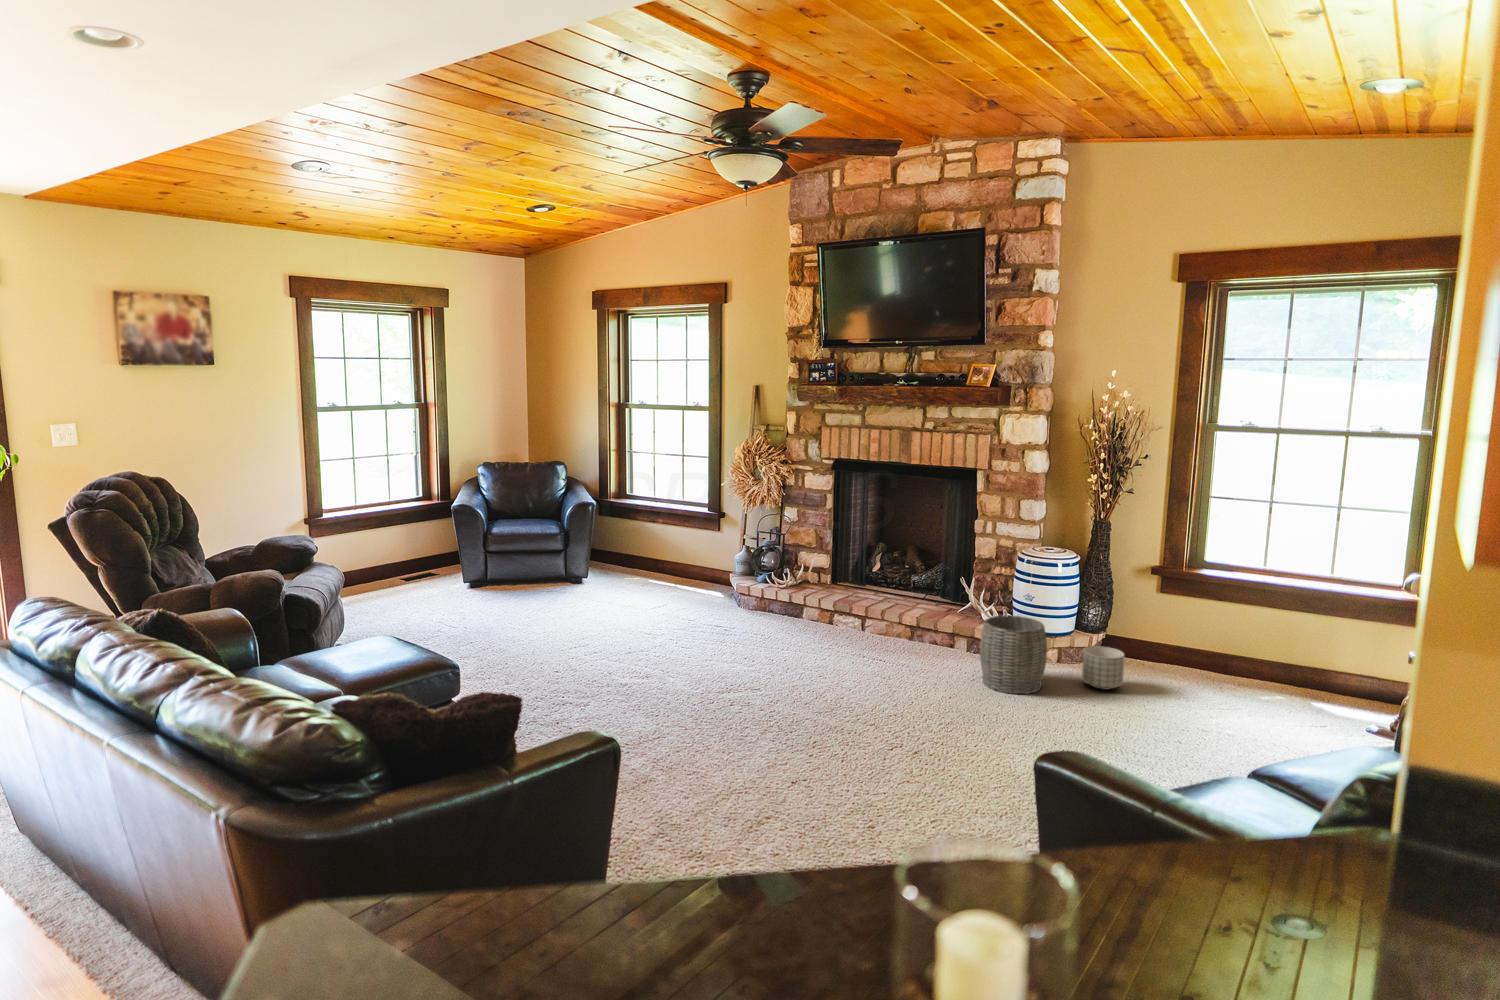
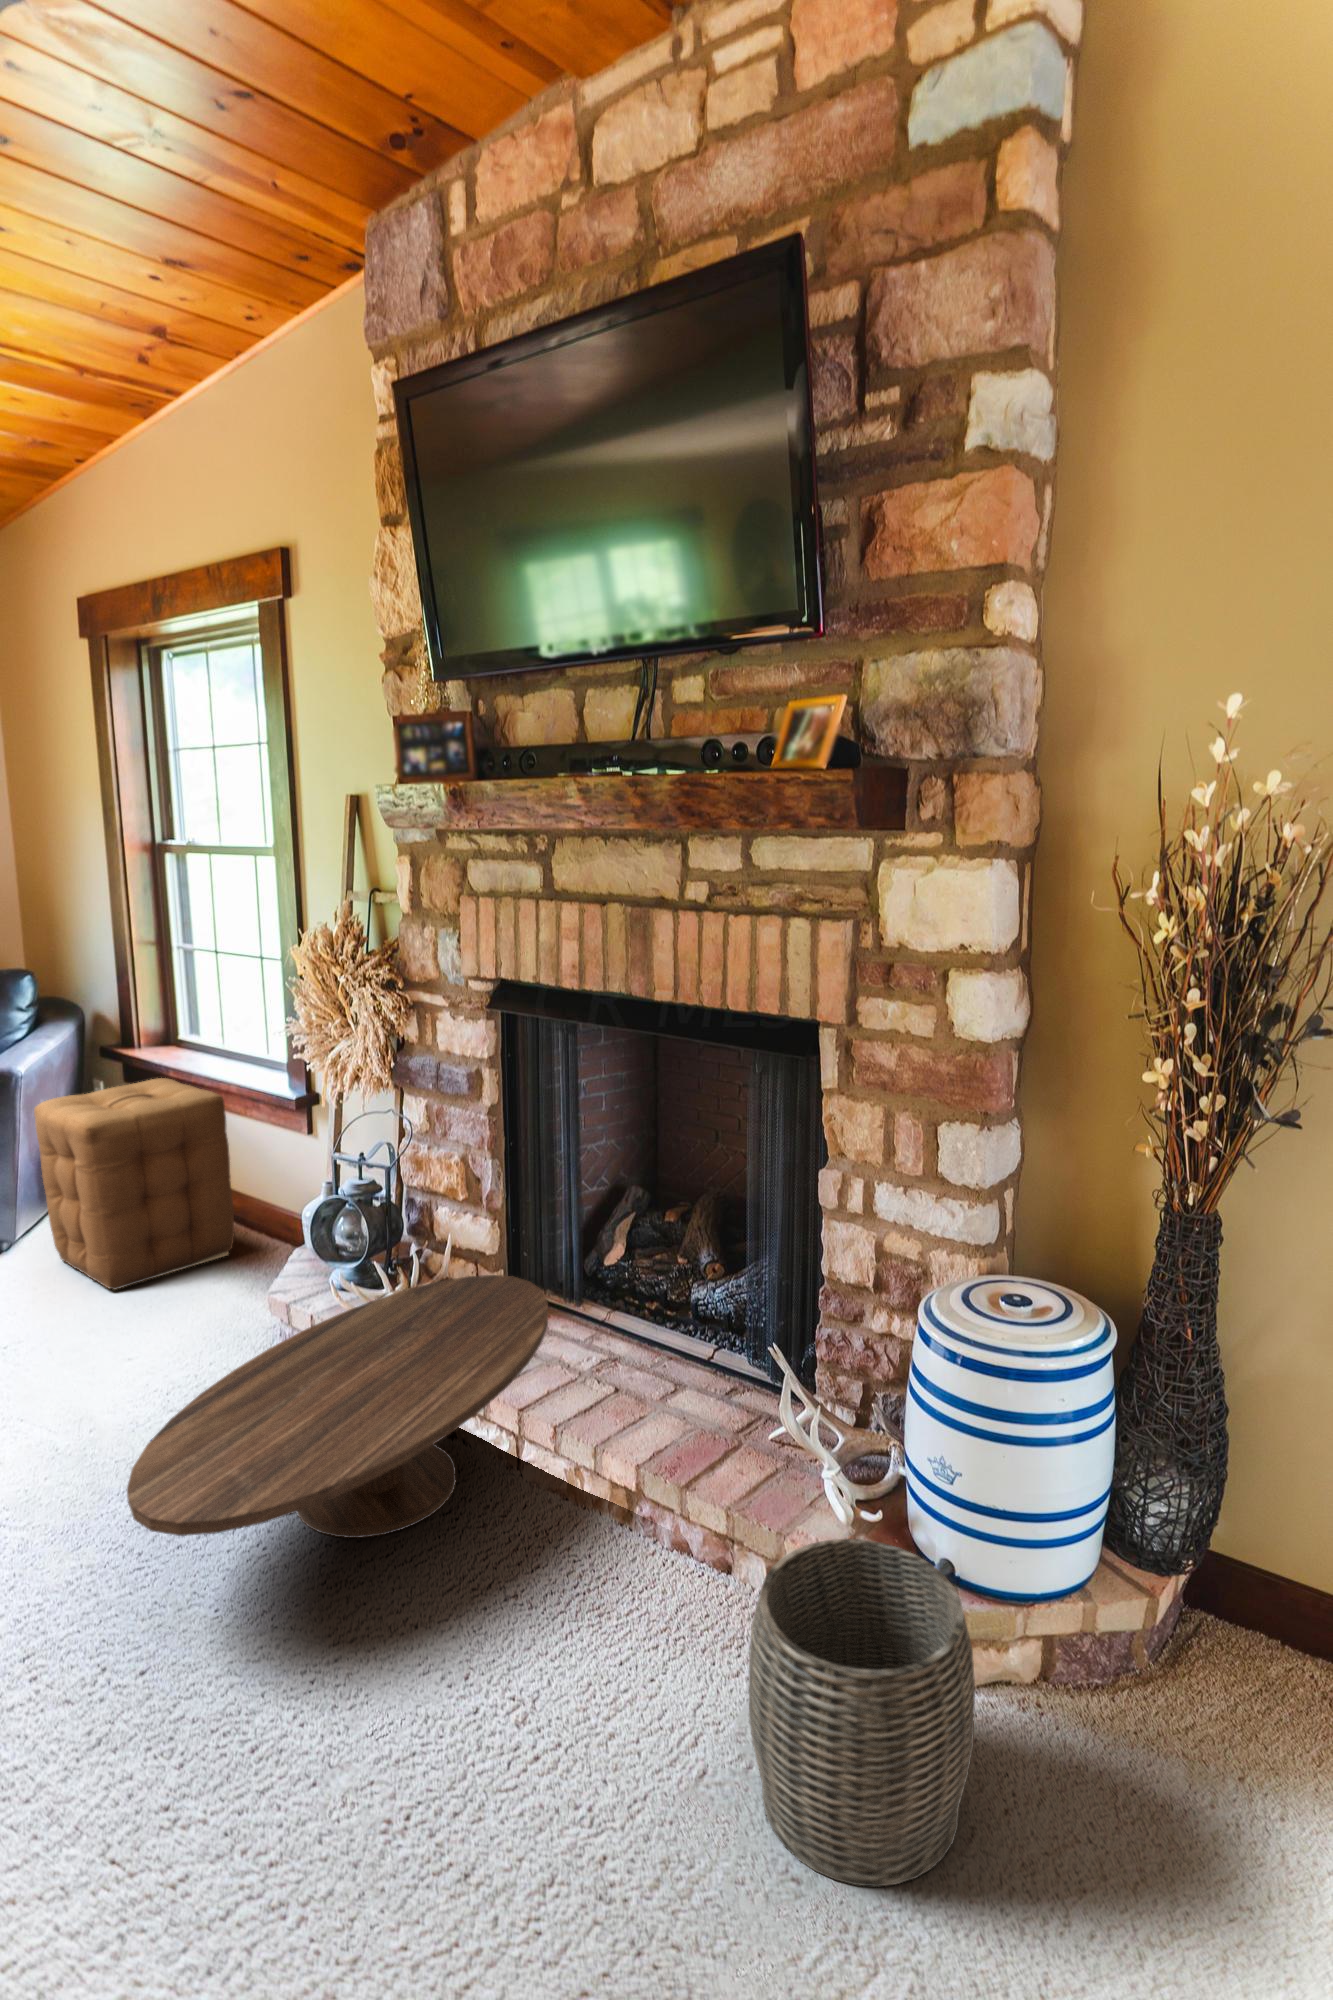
ottoman: none [599,510,681,597] -> present [34,1078,235,1290]
coffee table: none [757,576,865,648] -> present [127,1275,548,1538]
planter: present [1082,646,1125,690] -> none [1109,1668,1263,1875]

